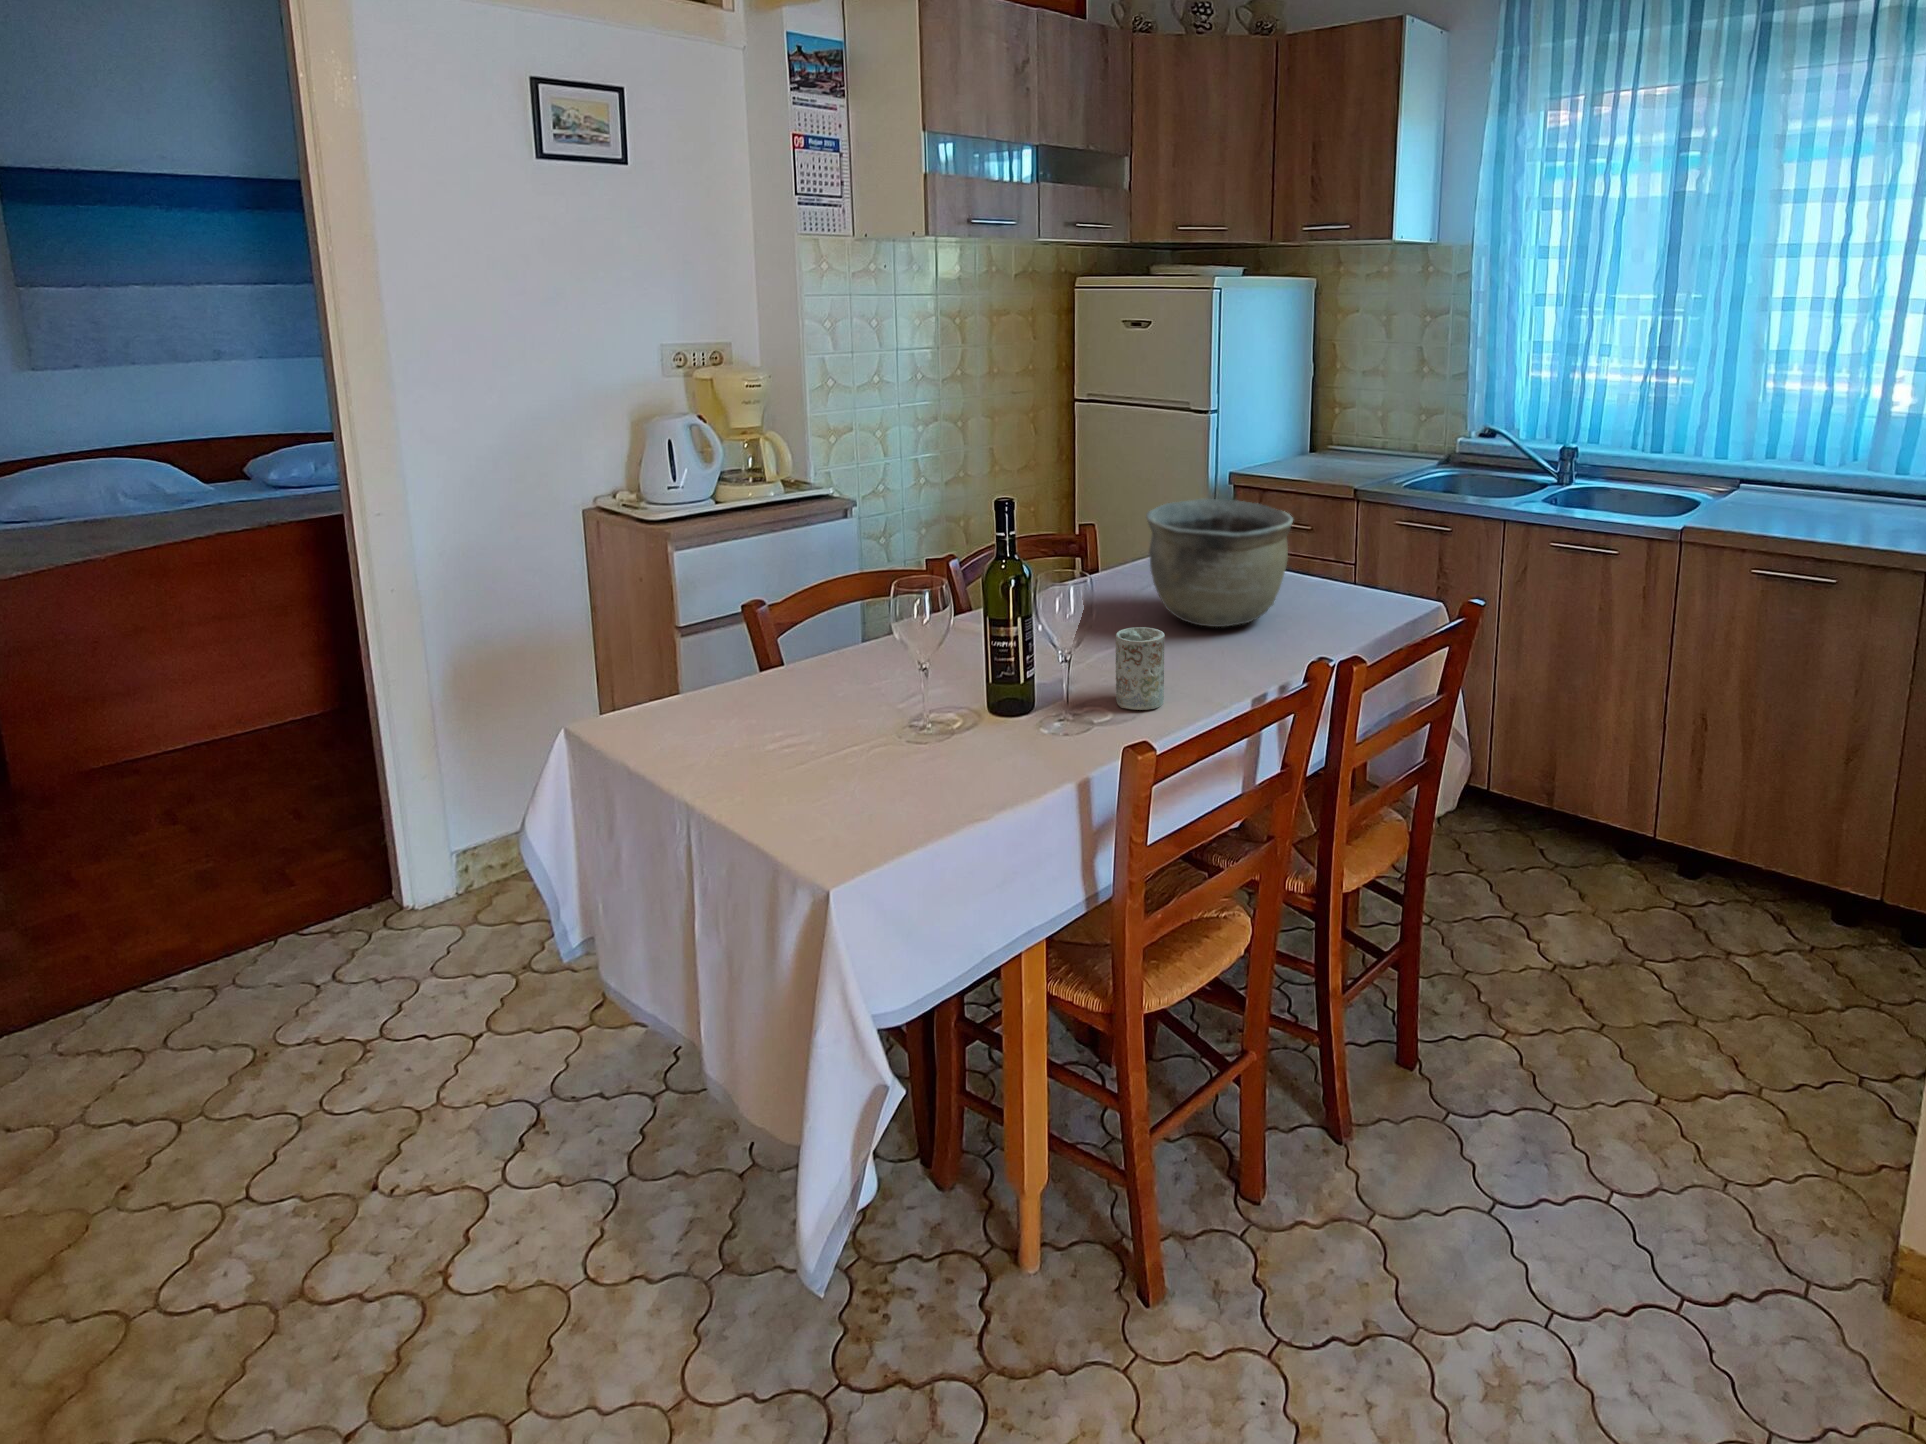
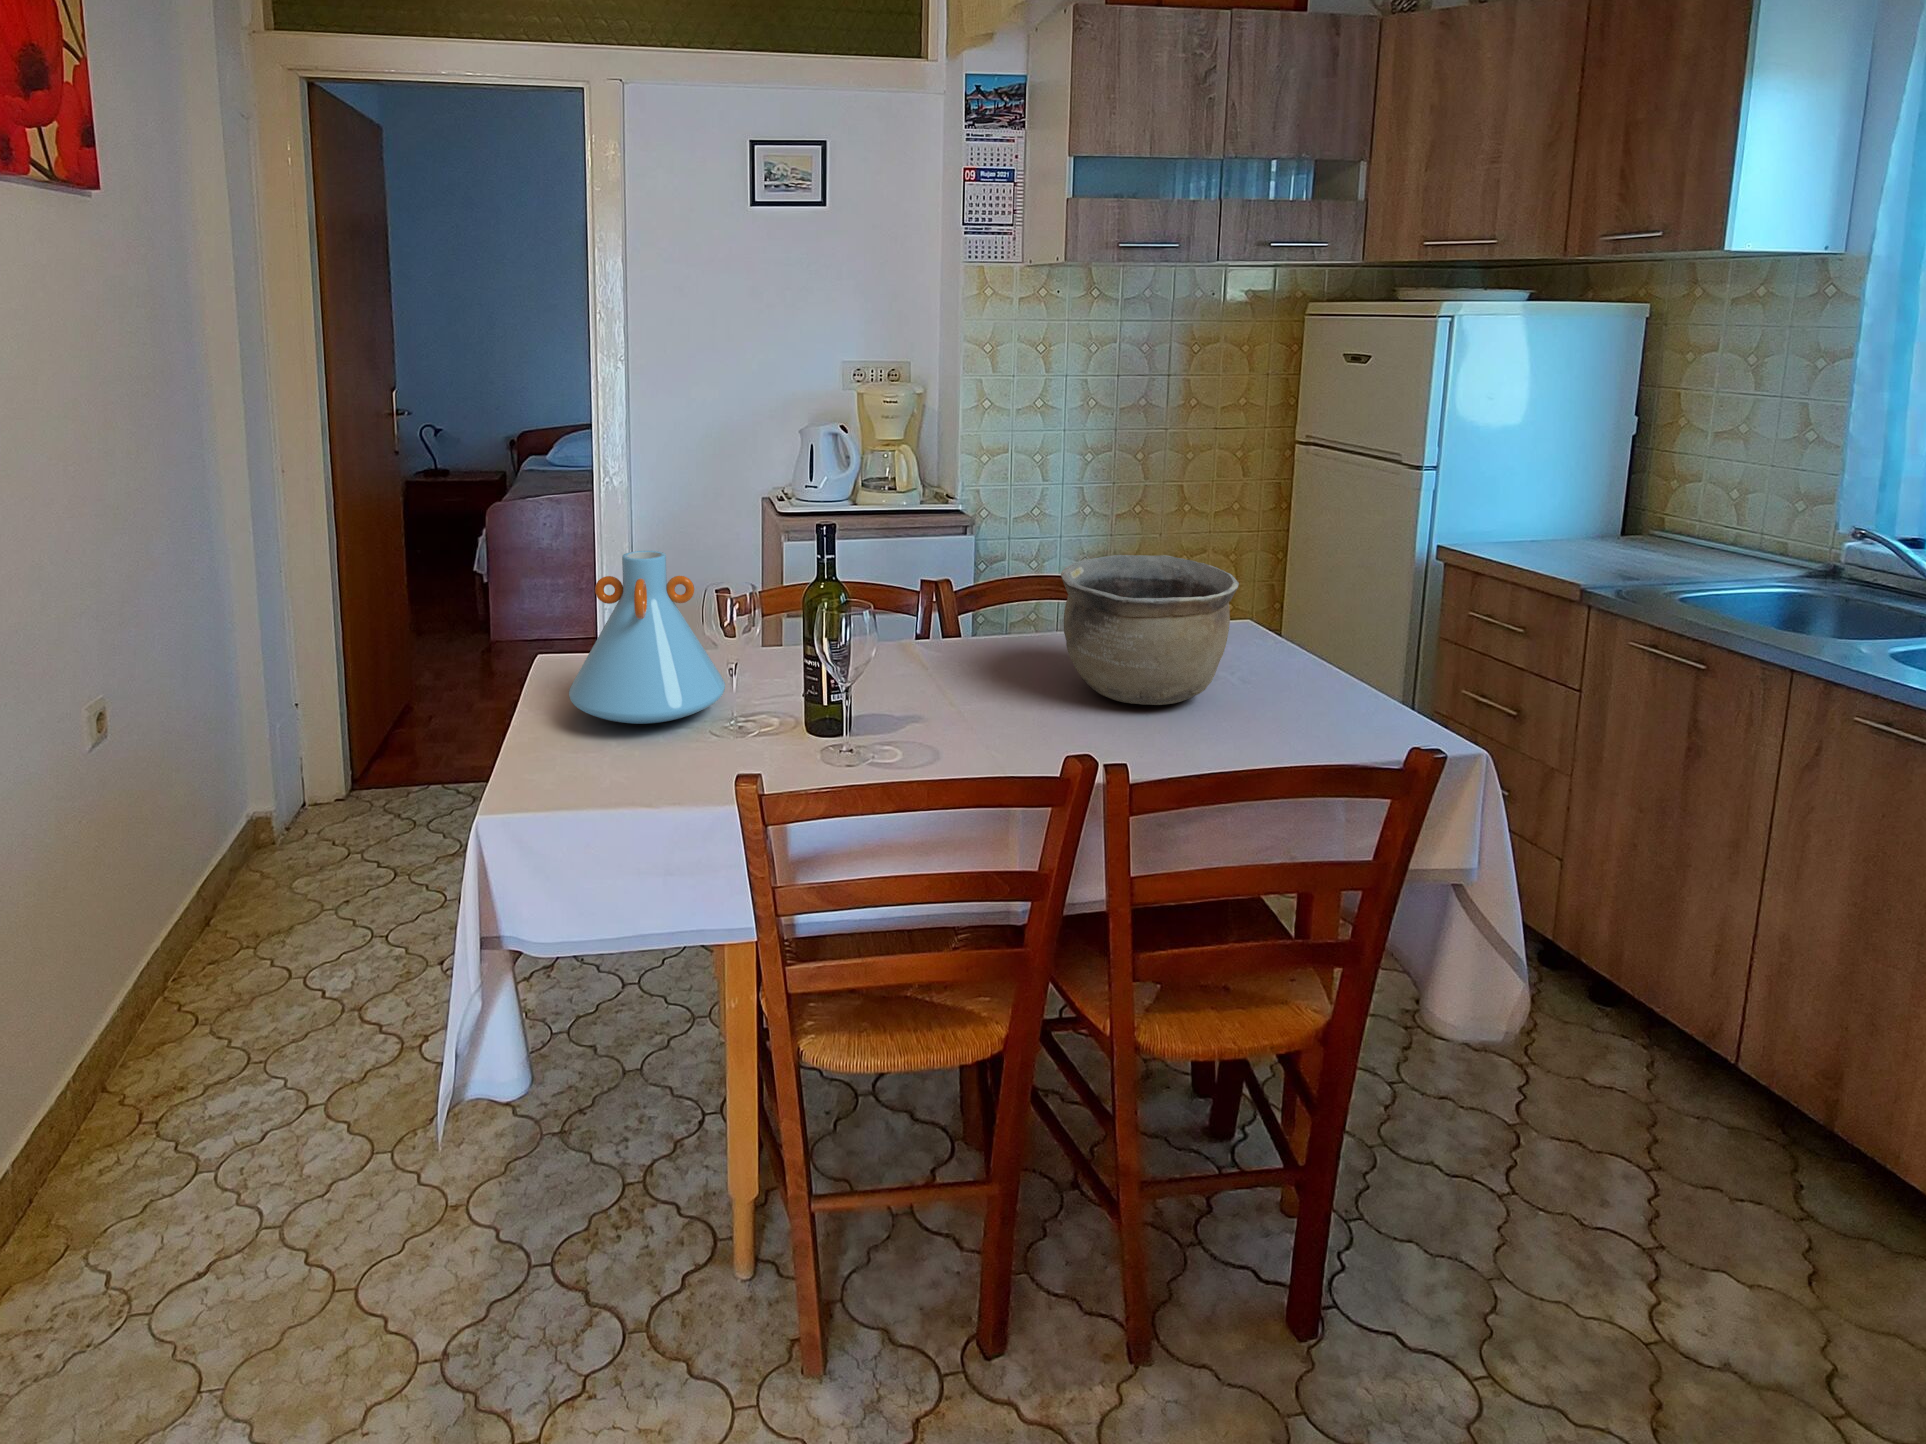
vase: none [740,556,920,754] -> present [569,551,725,724]
mug: present [1116,627,1165,710] -> none [896,673,961,762]

